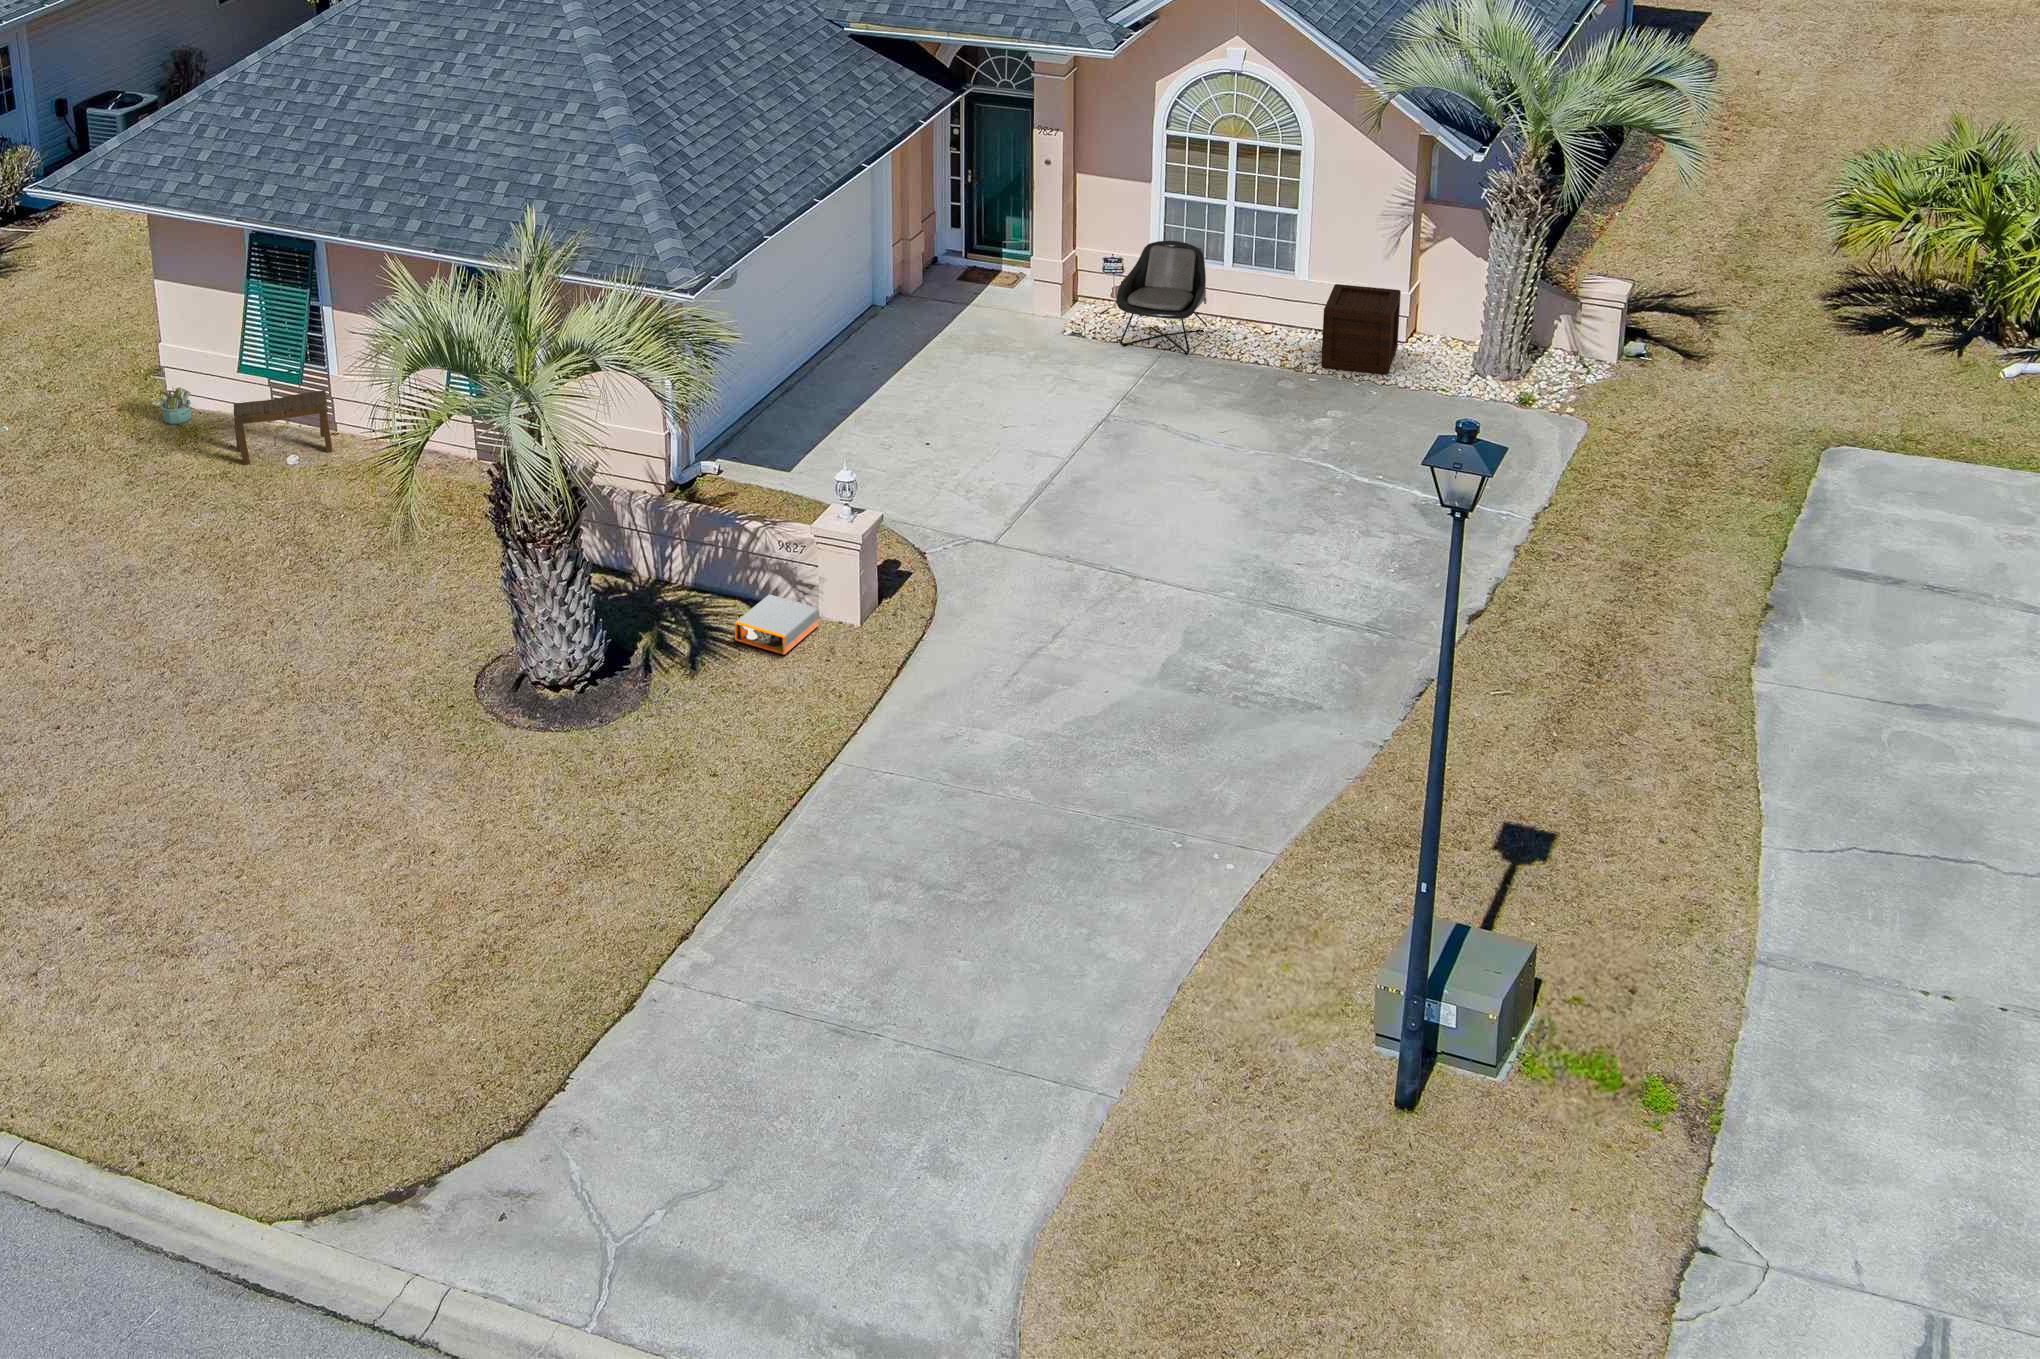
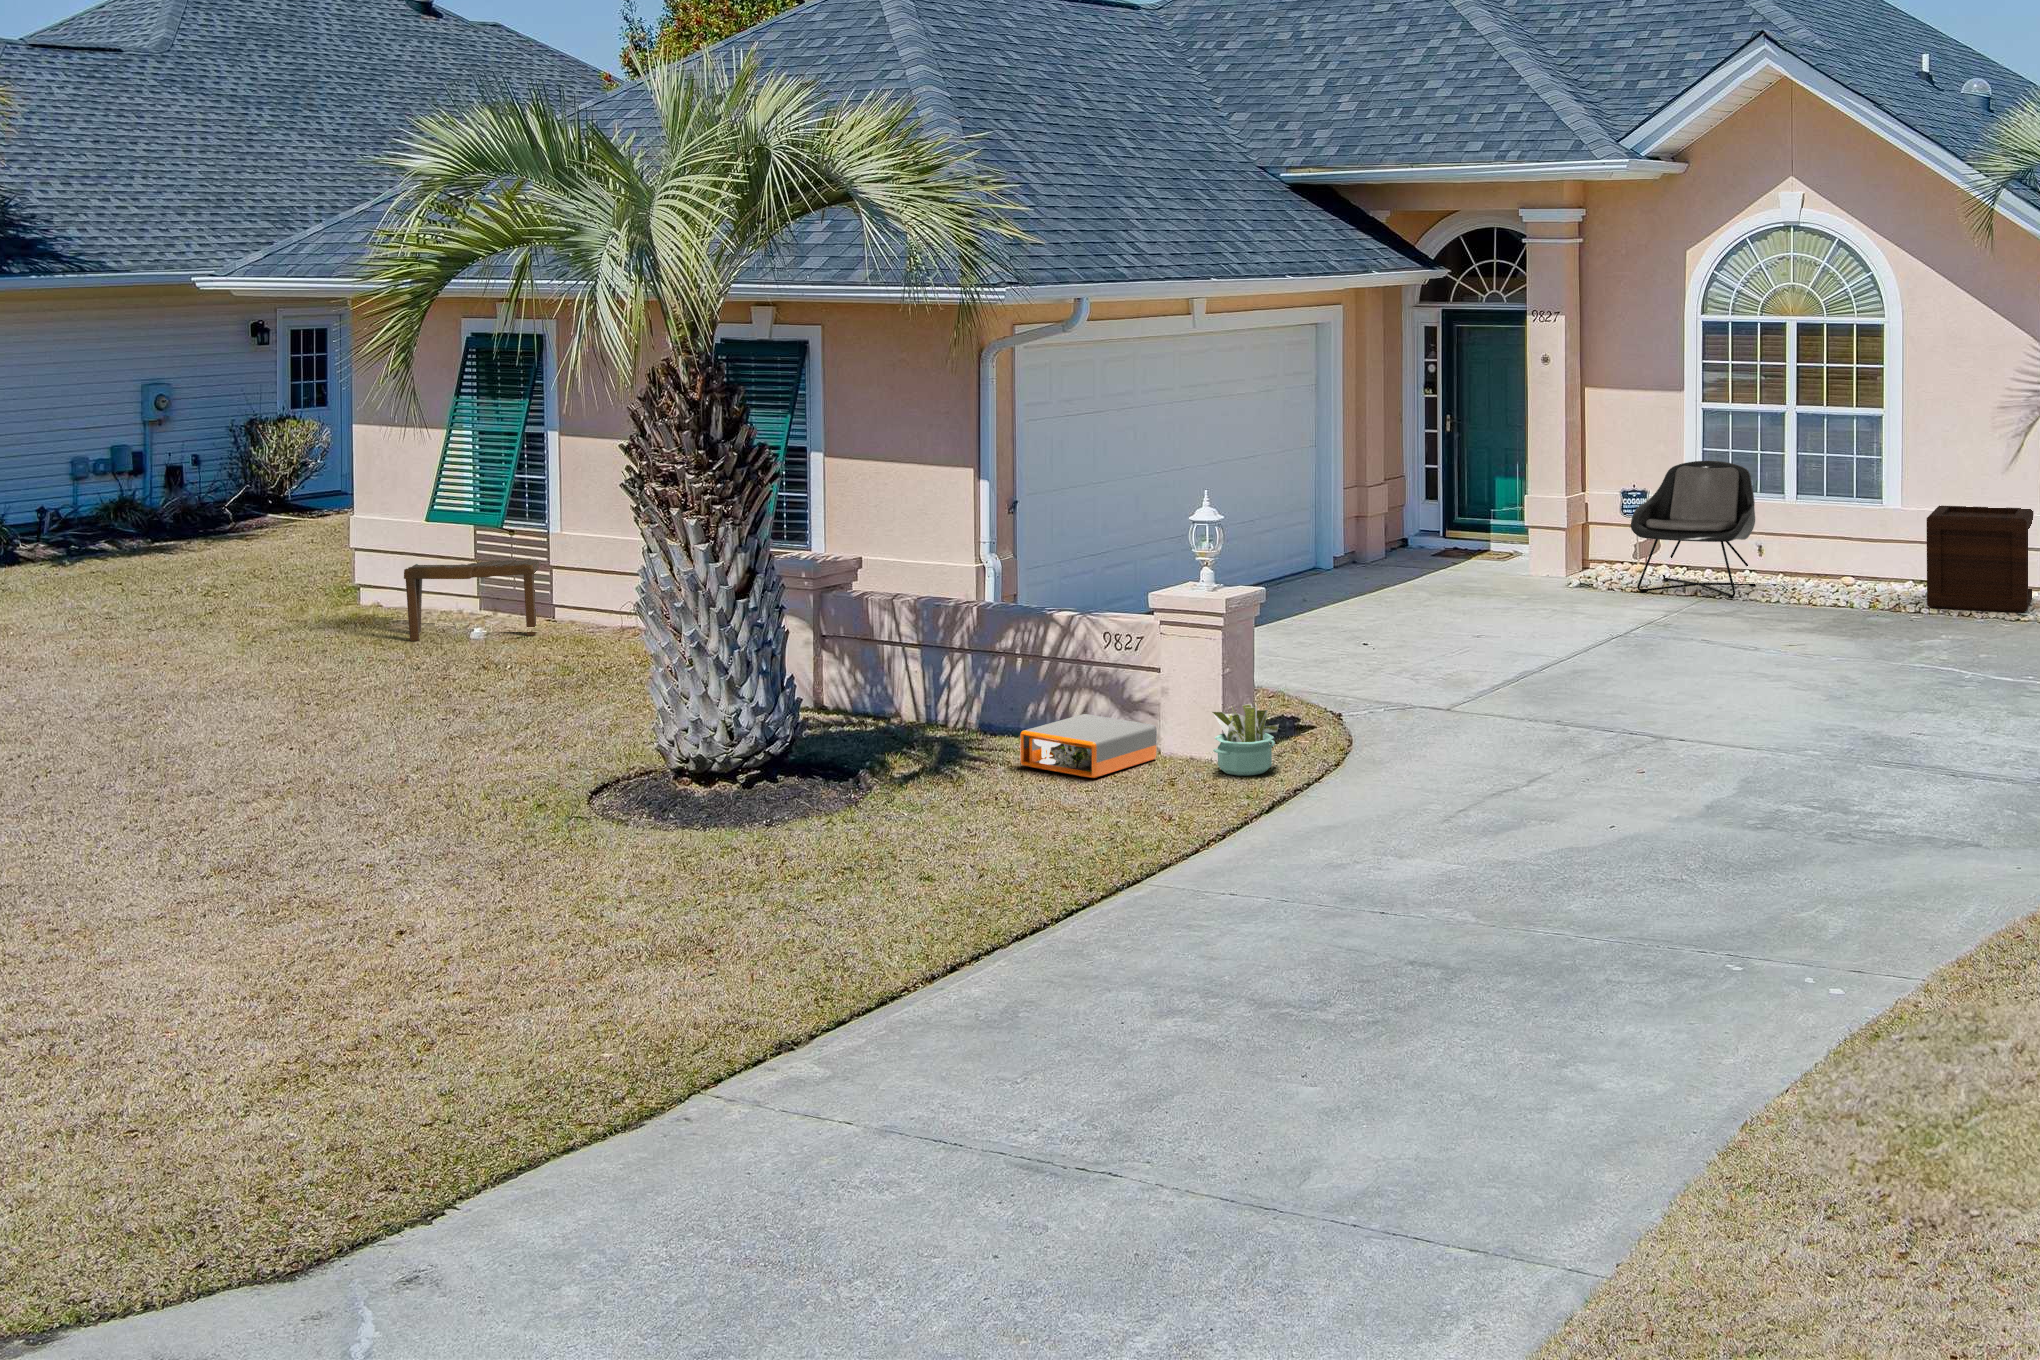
decorative plant: present [152,387,191,424] -> present [1212,704,1279,775]

